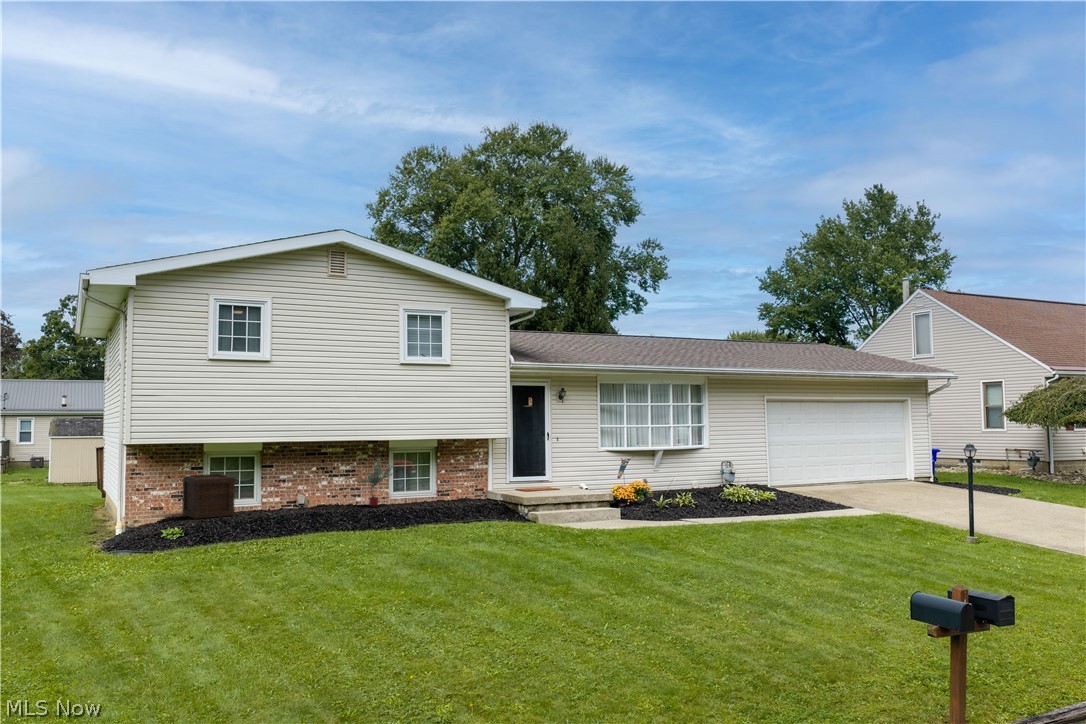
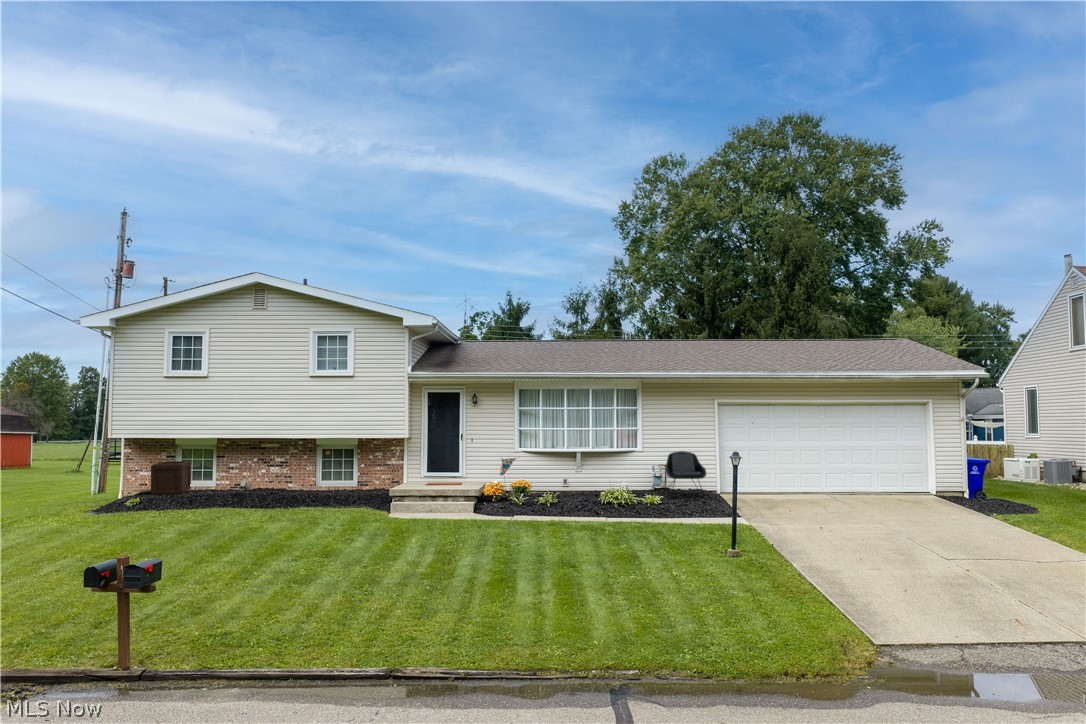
lounge chair: none [735,446,782,491] -> present [665,451,706,498]
potted tree: present [357,459,393,507] -> none [279,453,311,492]

